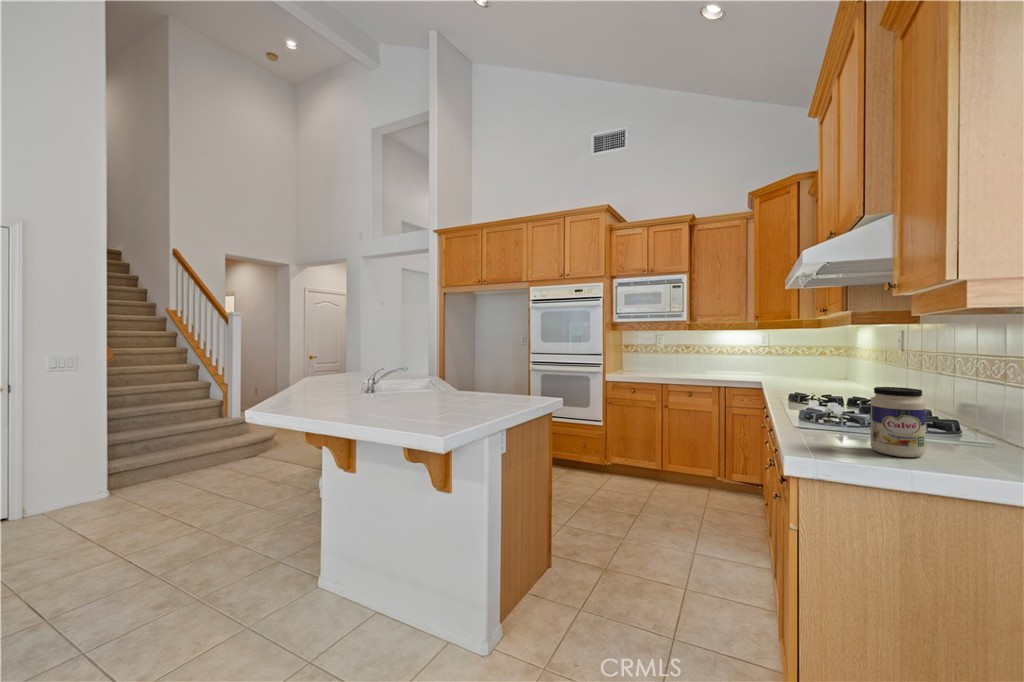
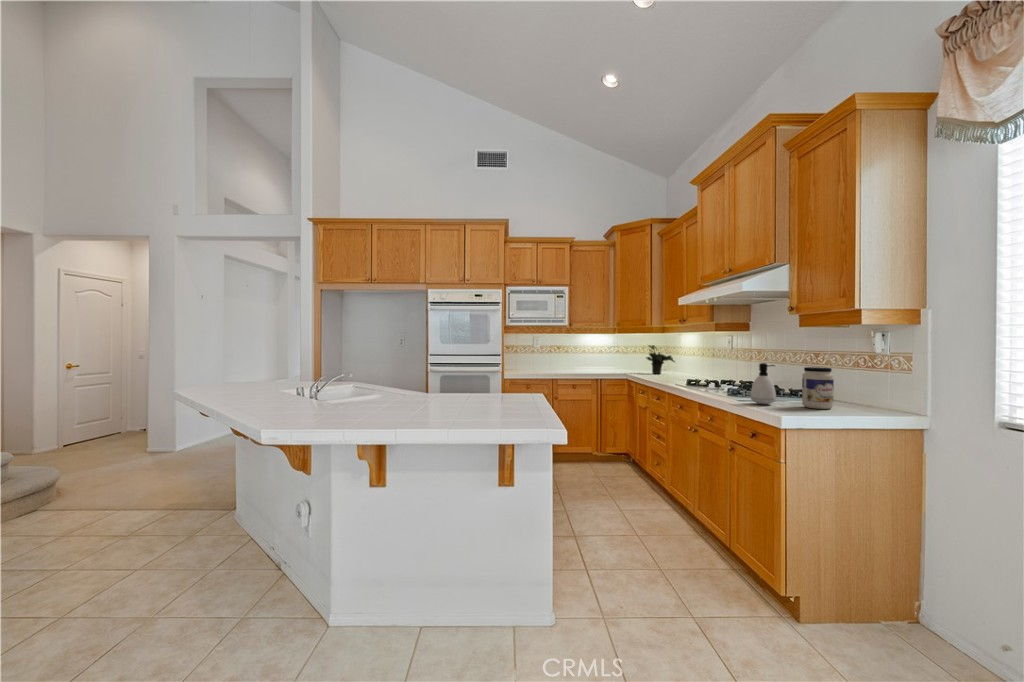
potted plant: none [790,344,835,383] -> present [646,345,675,374]
soap dispenser: none [798,377,839,439] -> present [751,363,776,404]

